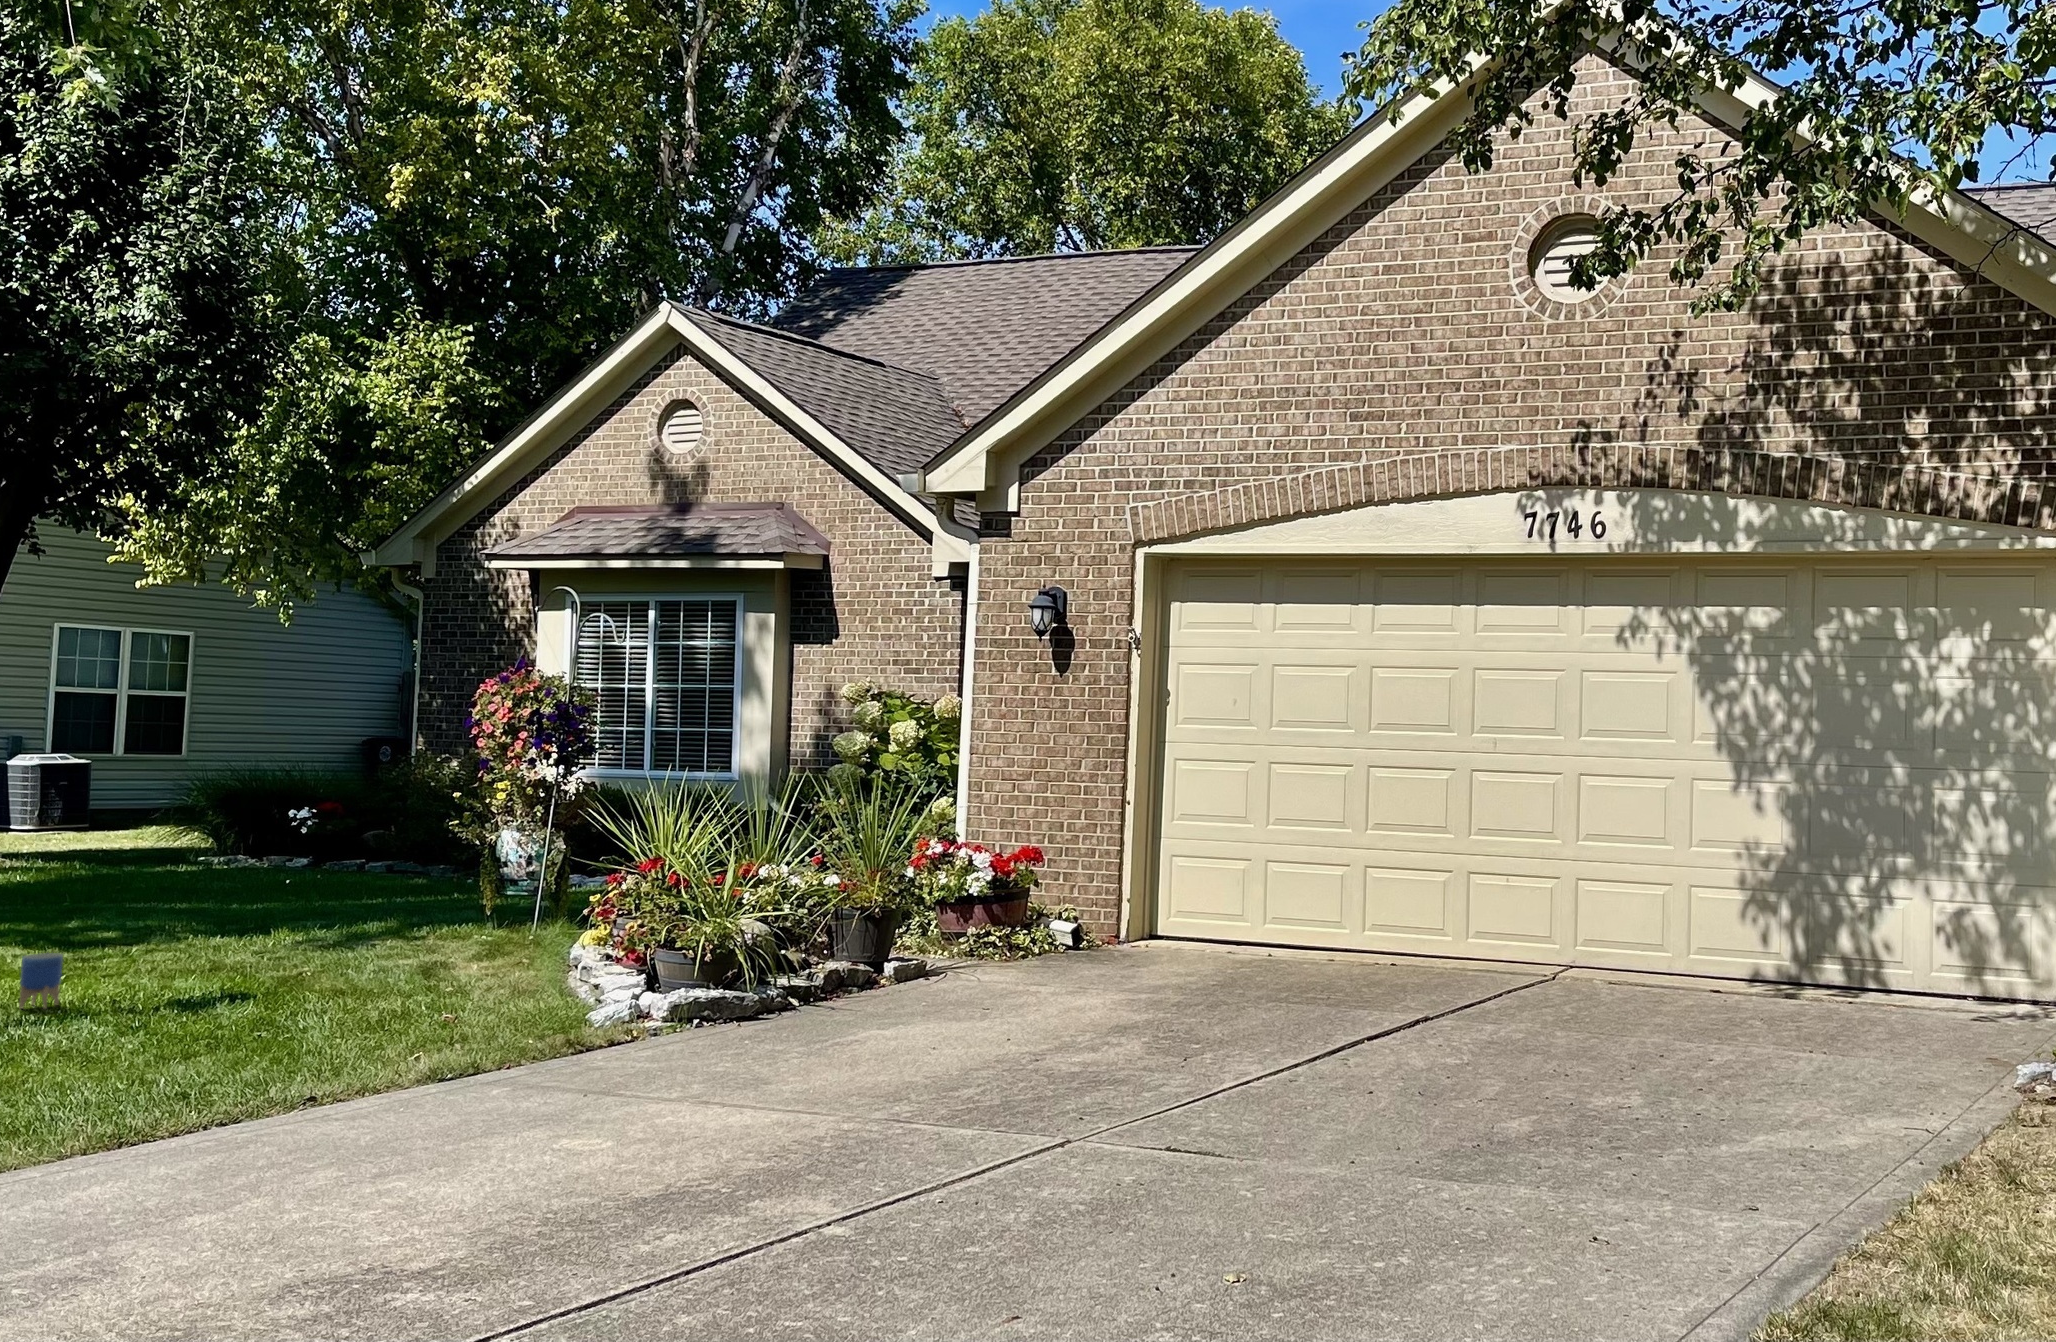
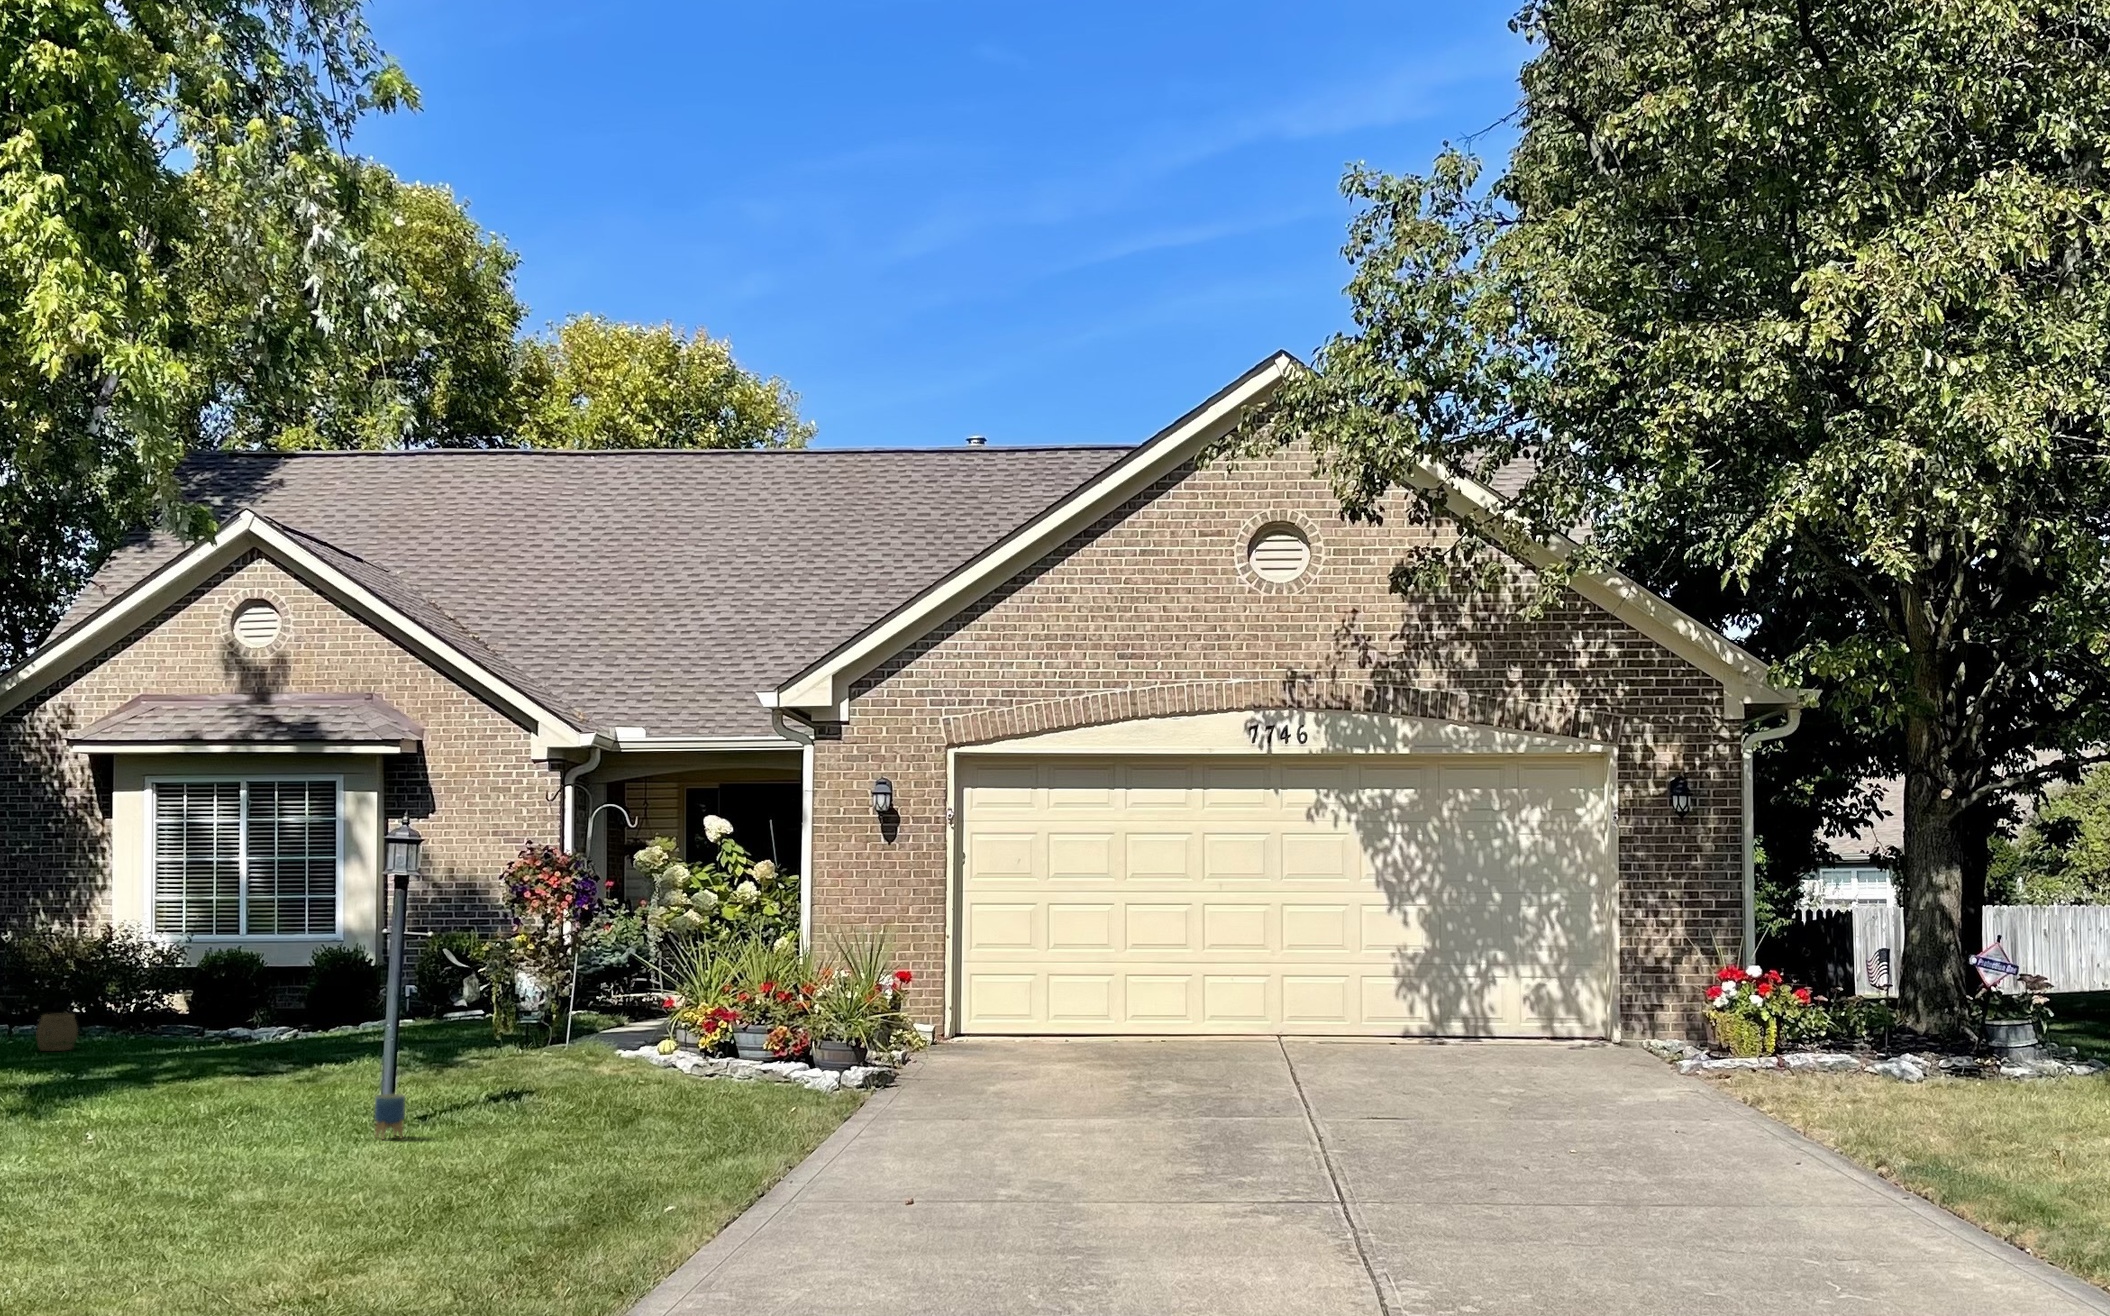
woven basket: none [336,840,381,880] -> present [36,1013,77,1051]

